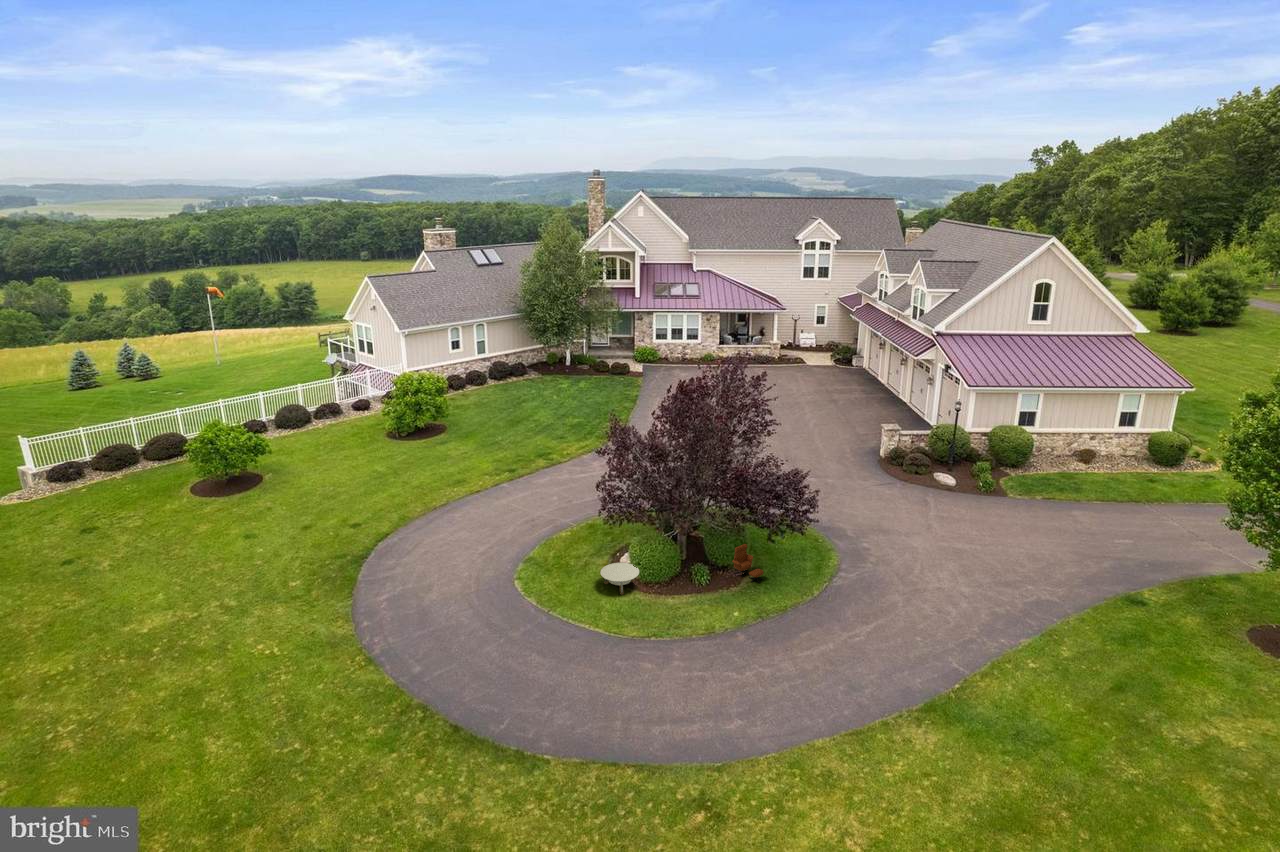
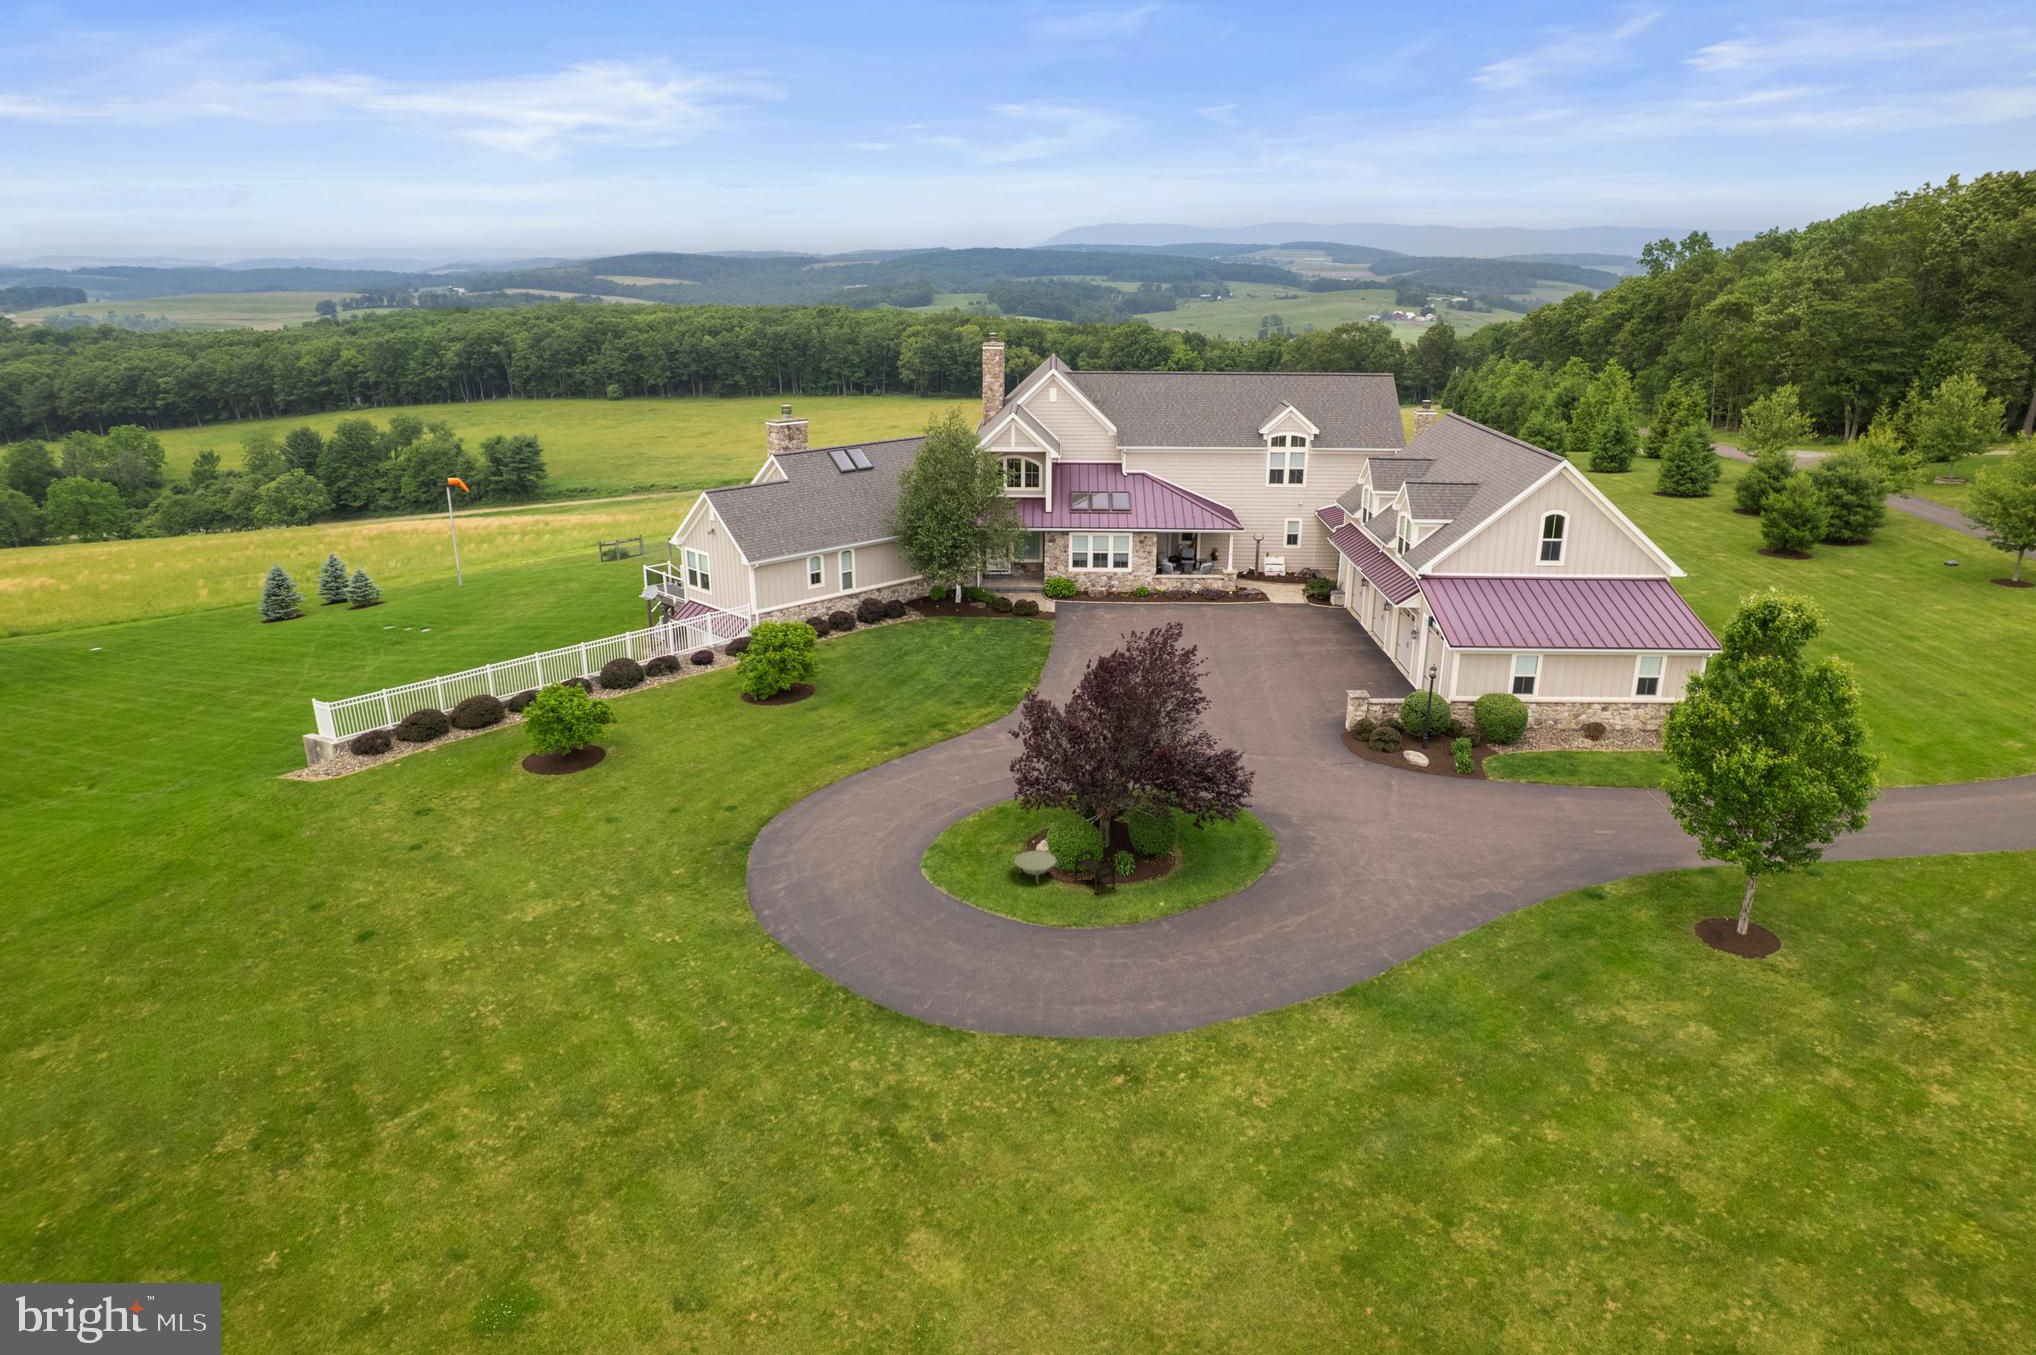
lounge chair: present [732,544,764,583] -> none [1159,831,1194,875]
bench: none [656,562,693,603] -> present [1074,850,1115,893]

